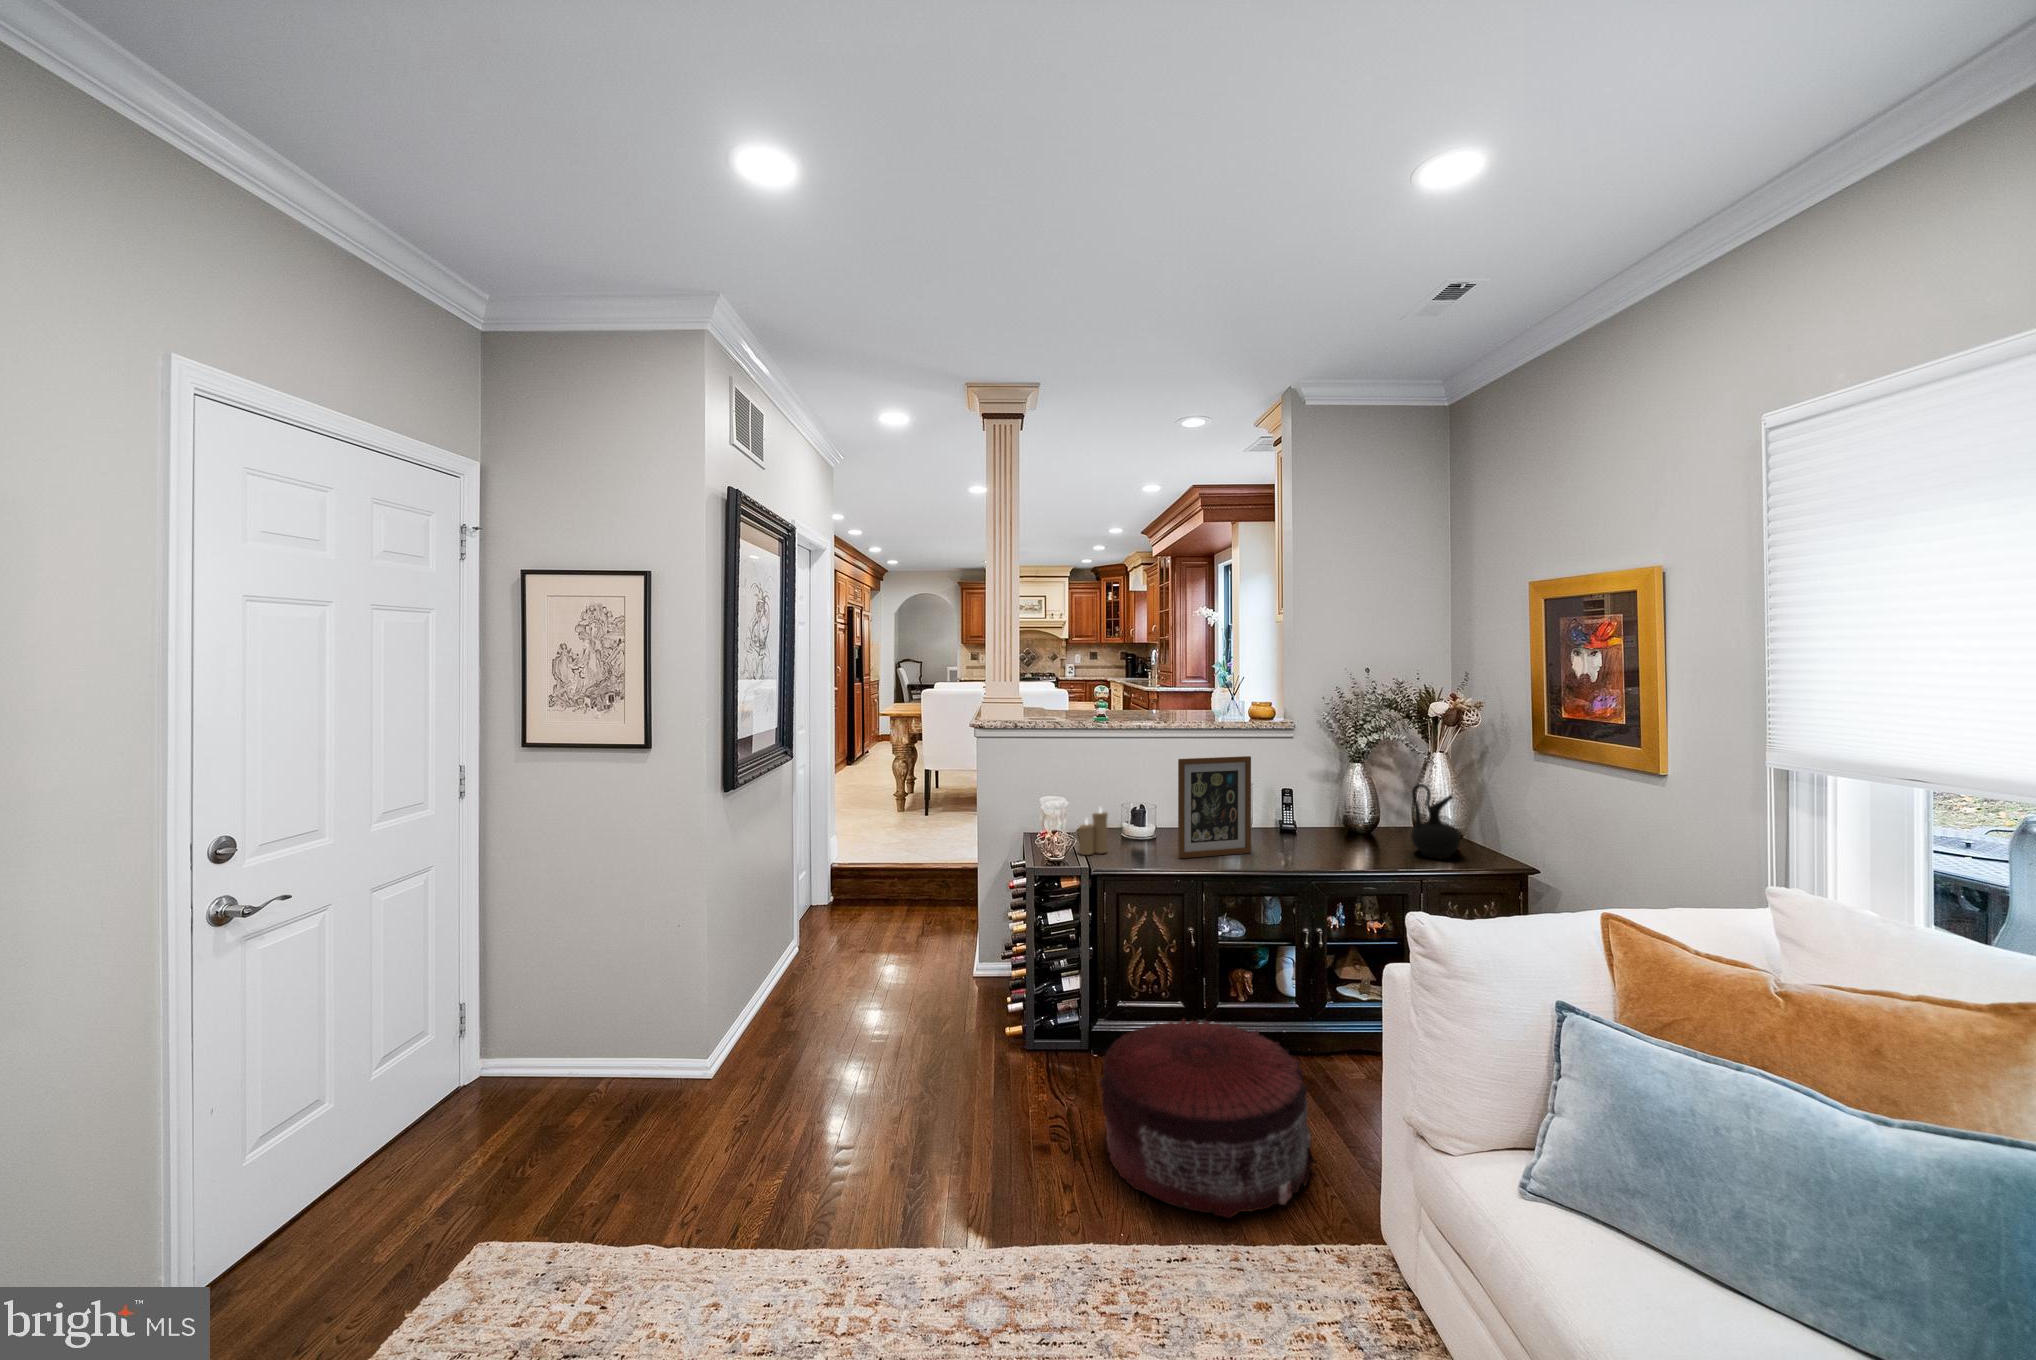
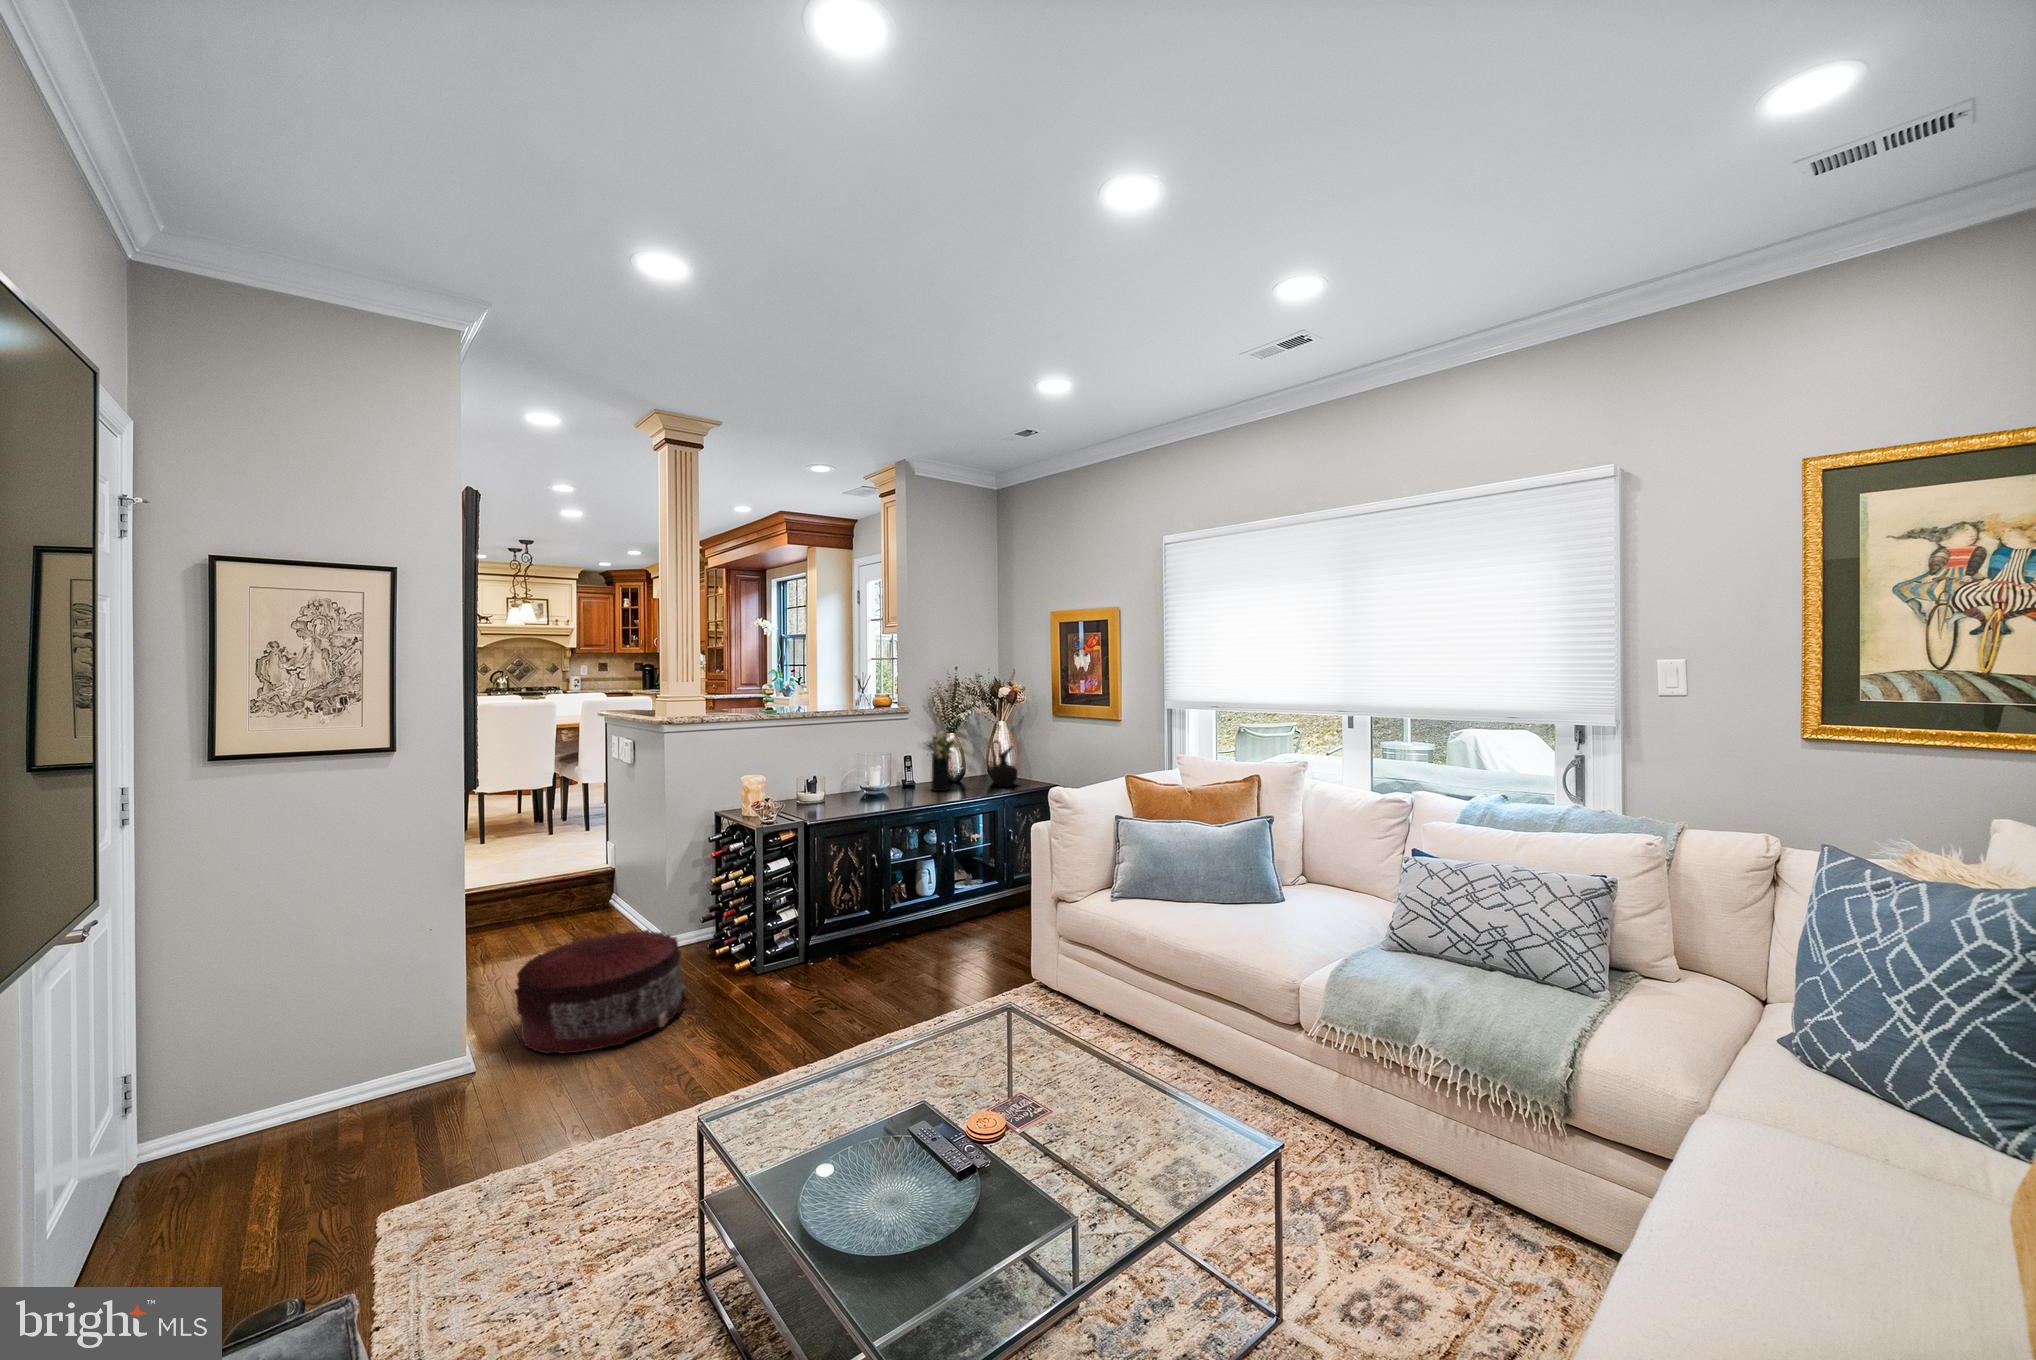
picture frame: present [1178,756,1251,858] -> none [856,729,900,807]
flower arrangement: none [1299,760,1371,851] -> present [925,732,965,791]
candle: present [1079,808,1108,855] -> none [781,775,803,814]
pouf: present [1099,1019,1316,1218] -> present [514,930,688,1054]

